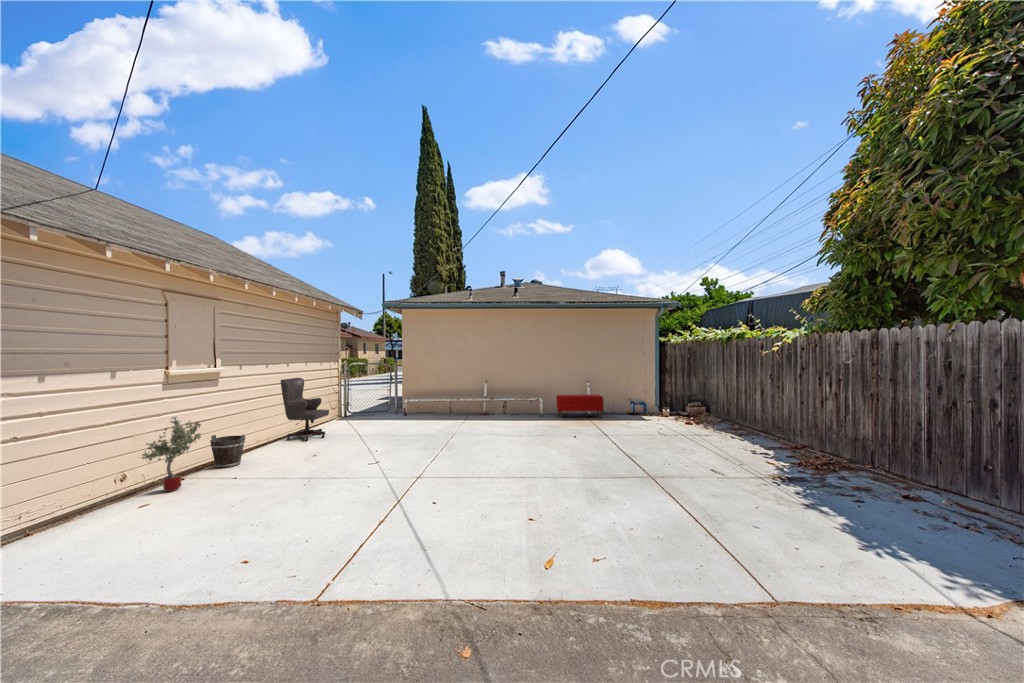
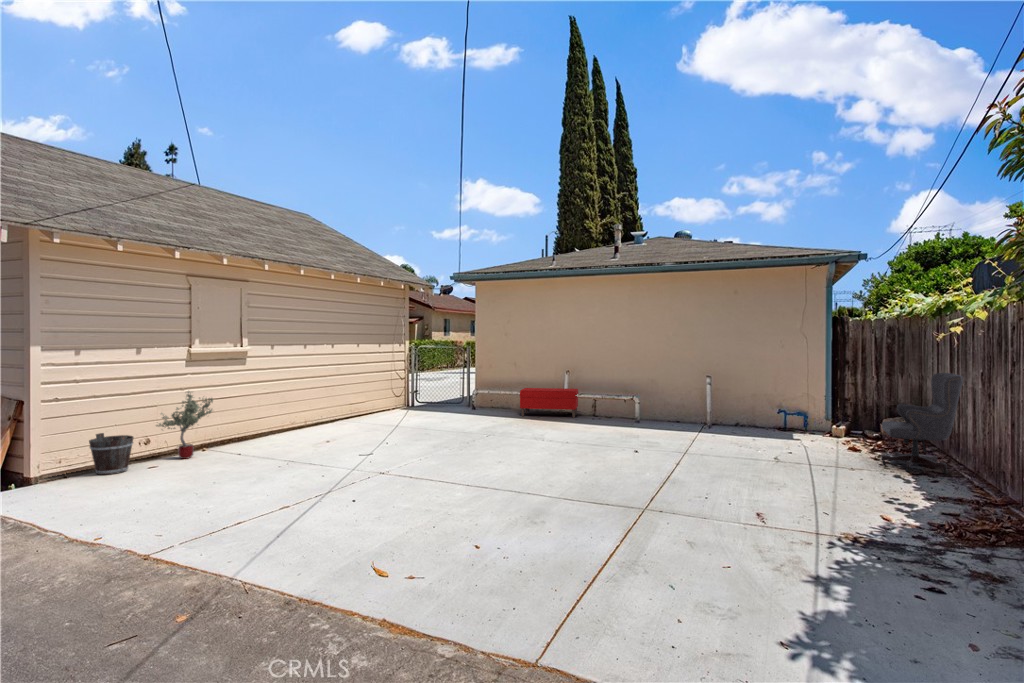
chair: present [281,378,329,441] -> present [881,373,963,474]
bench: present [556,394,604,418] -> present [520,388,578,418]
bucket: present [210,435,245,468] -> present [89,433,133,475]

